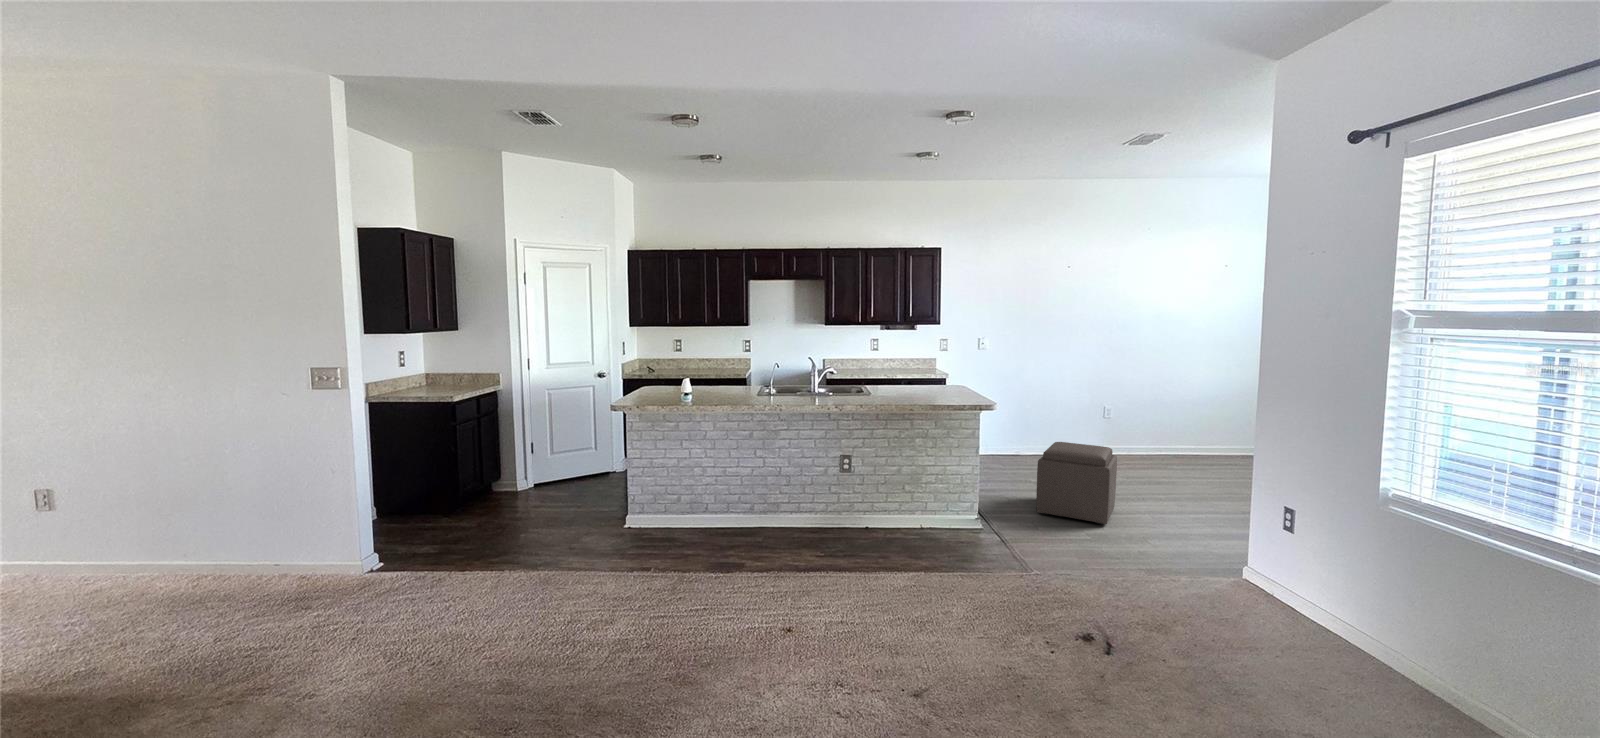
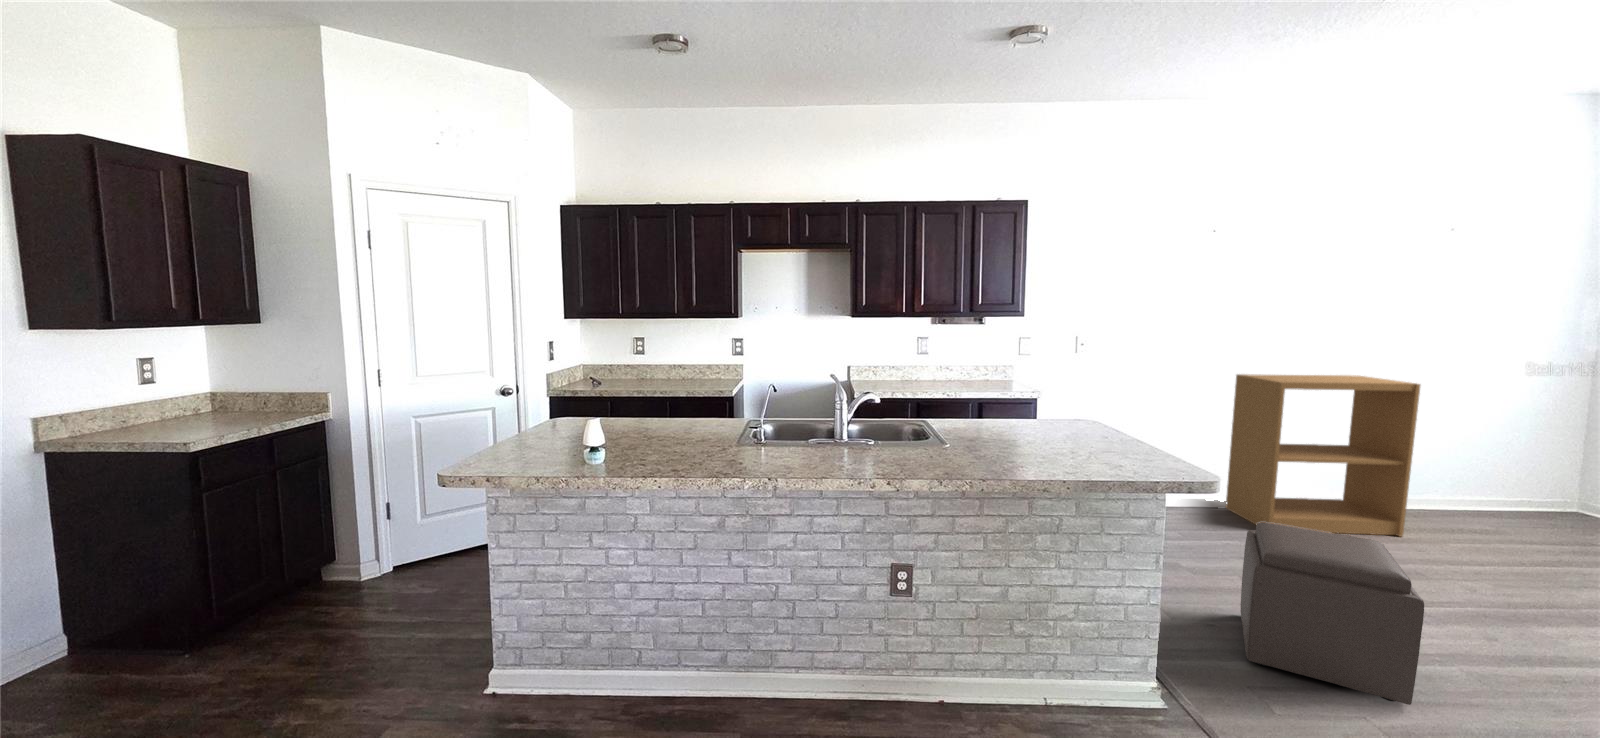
bookshelf: none [1082,363,1190,467] -> present [1226,374,1420,537]

